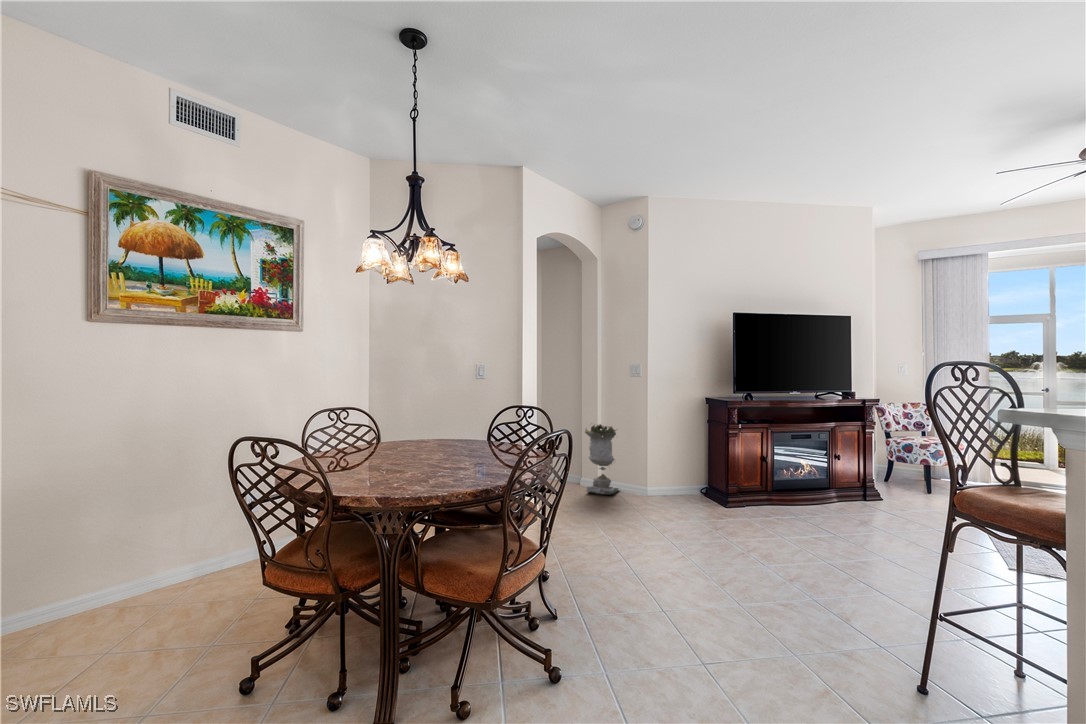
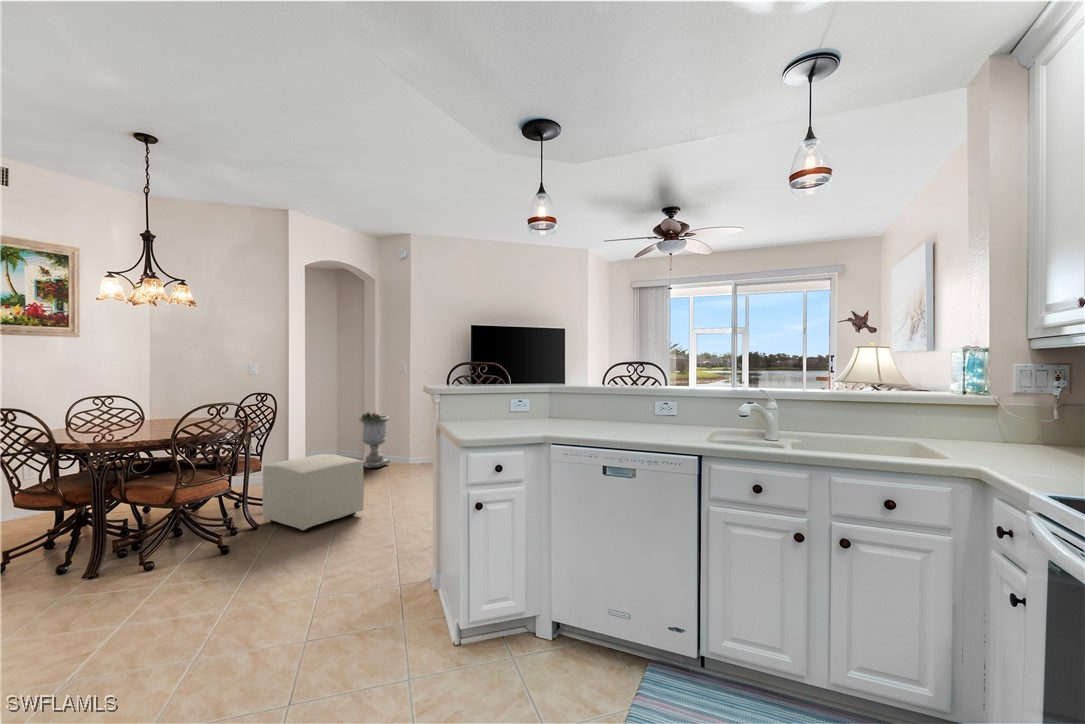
ottoman: none [558,491,695,627] -> present [263,454,364,531]

